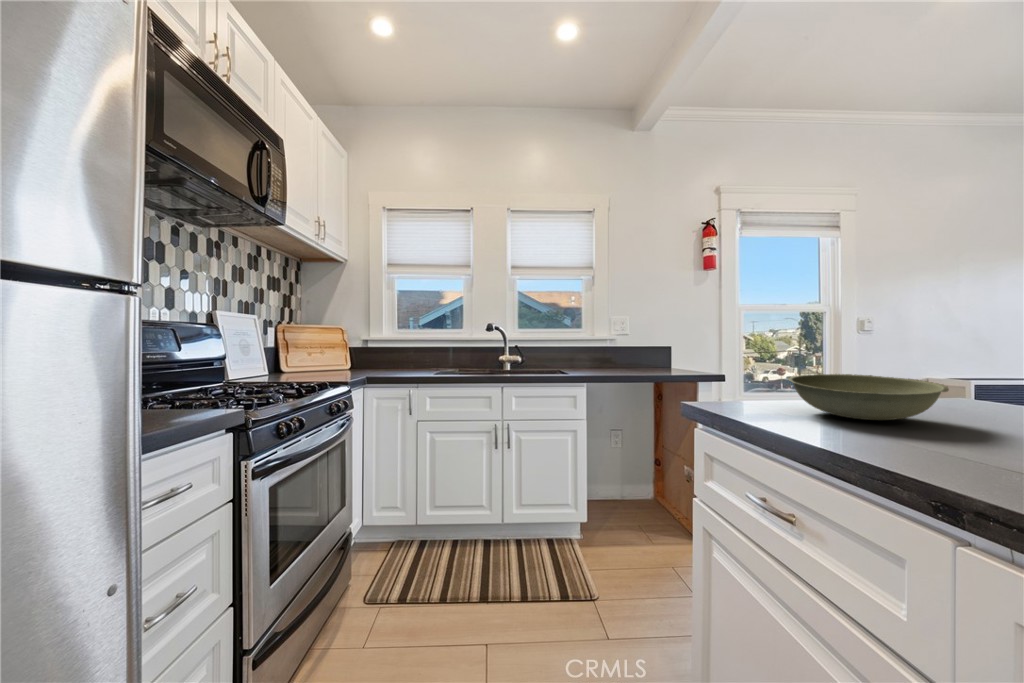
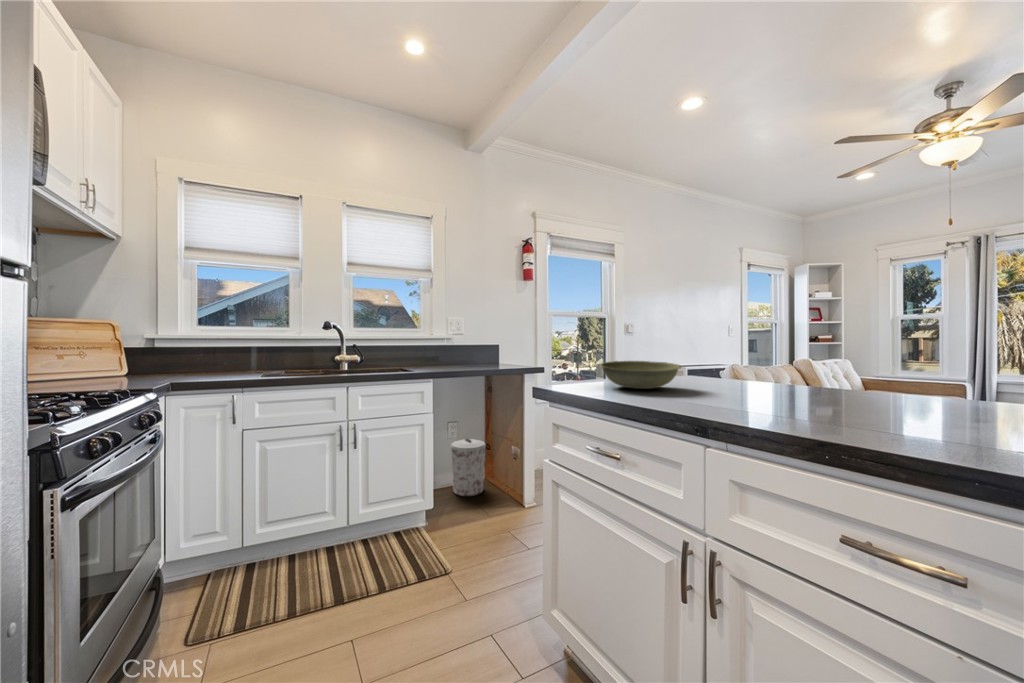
trash can: none [613,449,653,514] -> present [451,439,486,496]

